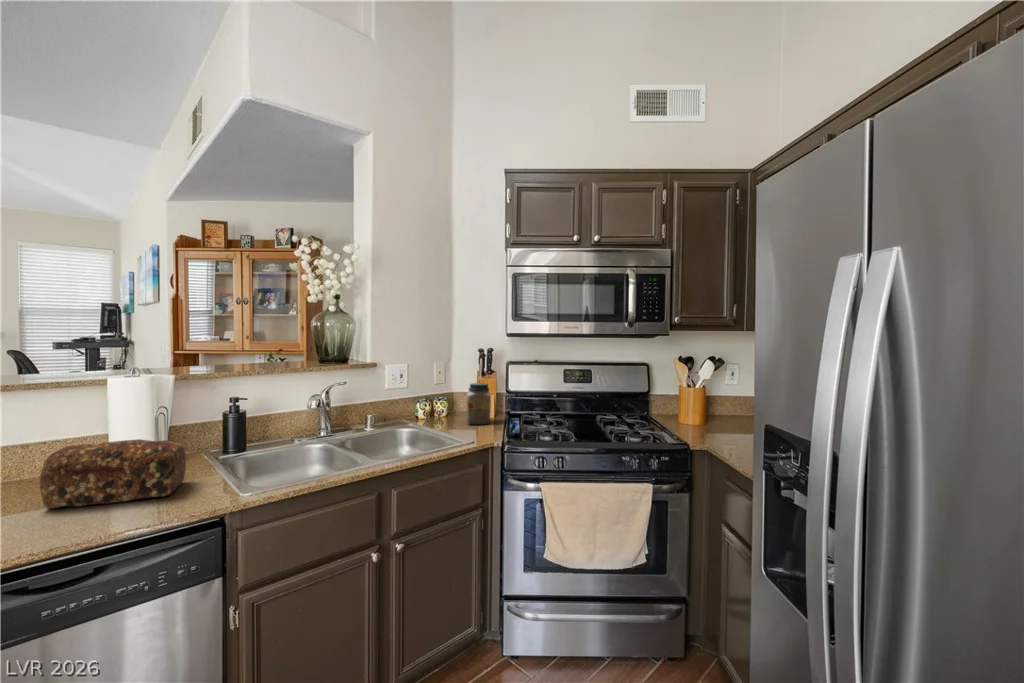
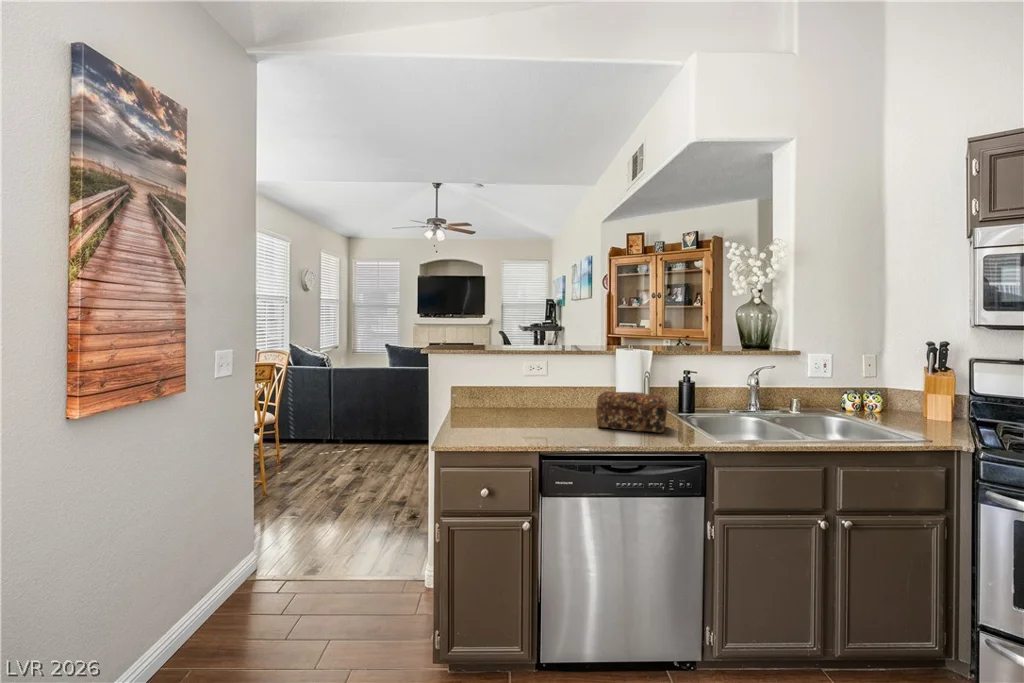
jar: present [467,383,491,425] -> none [911,379,949,426]

